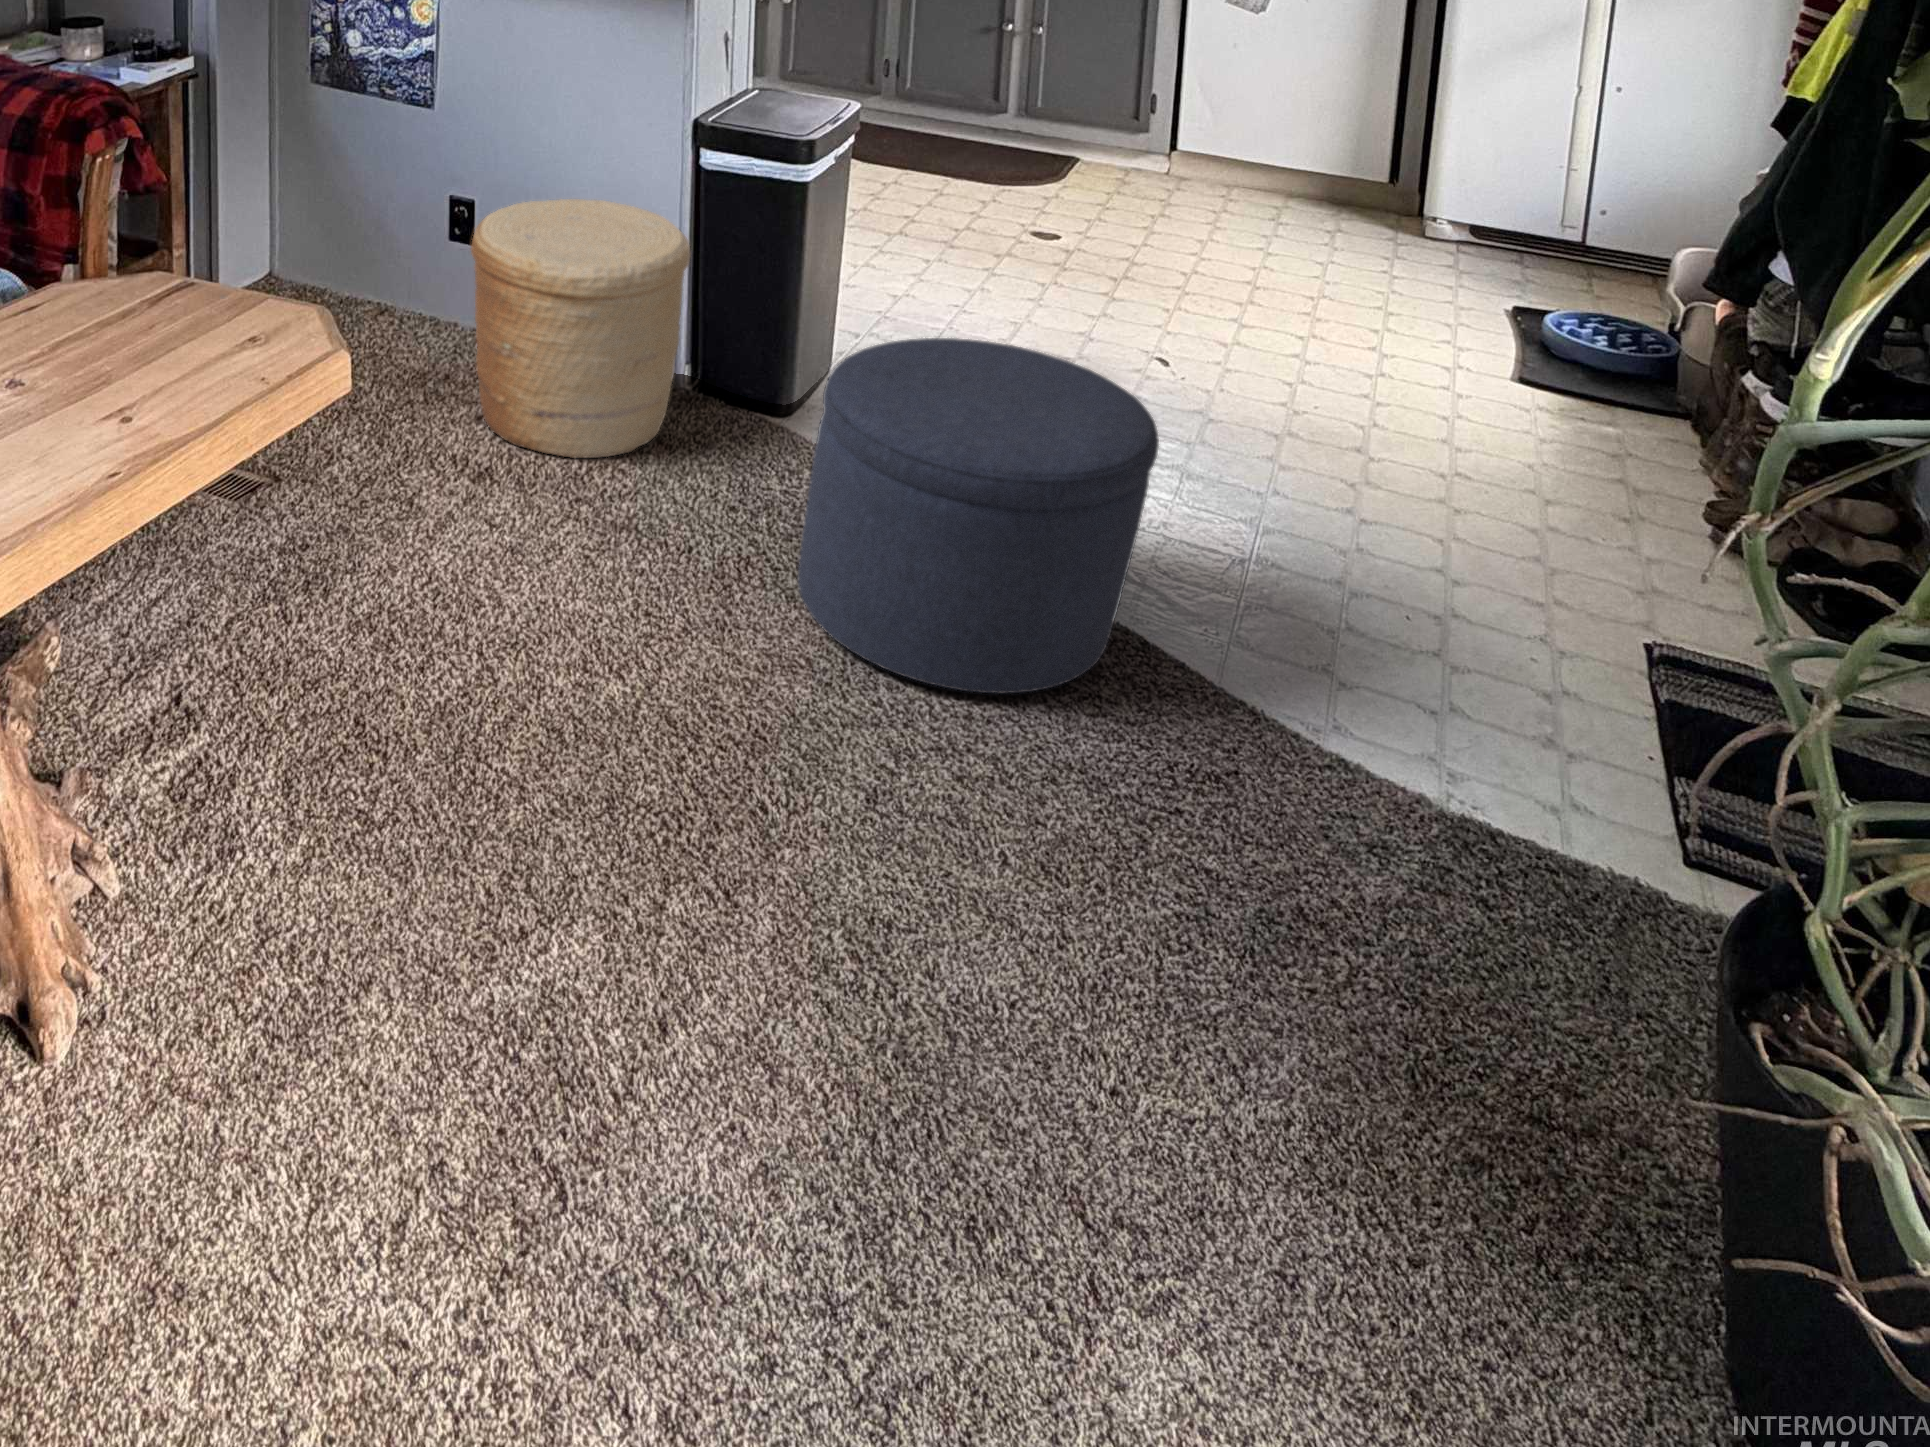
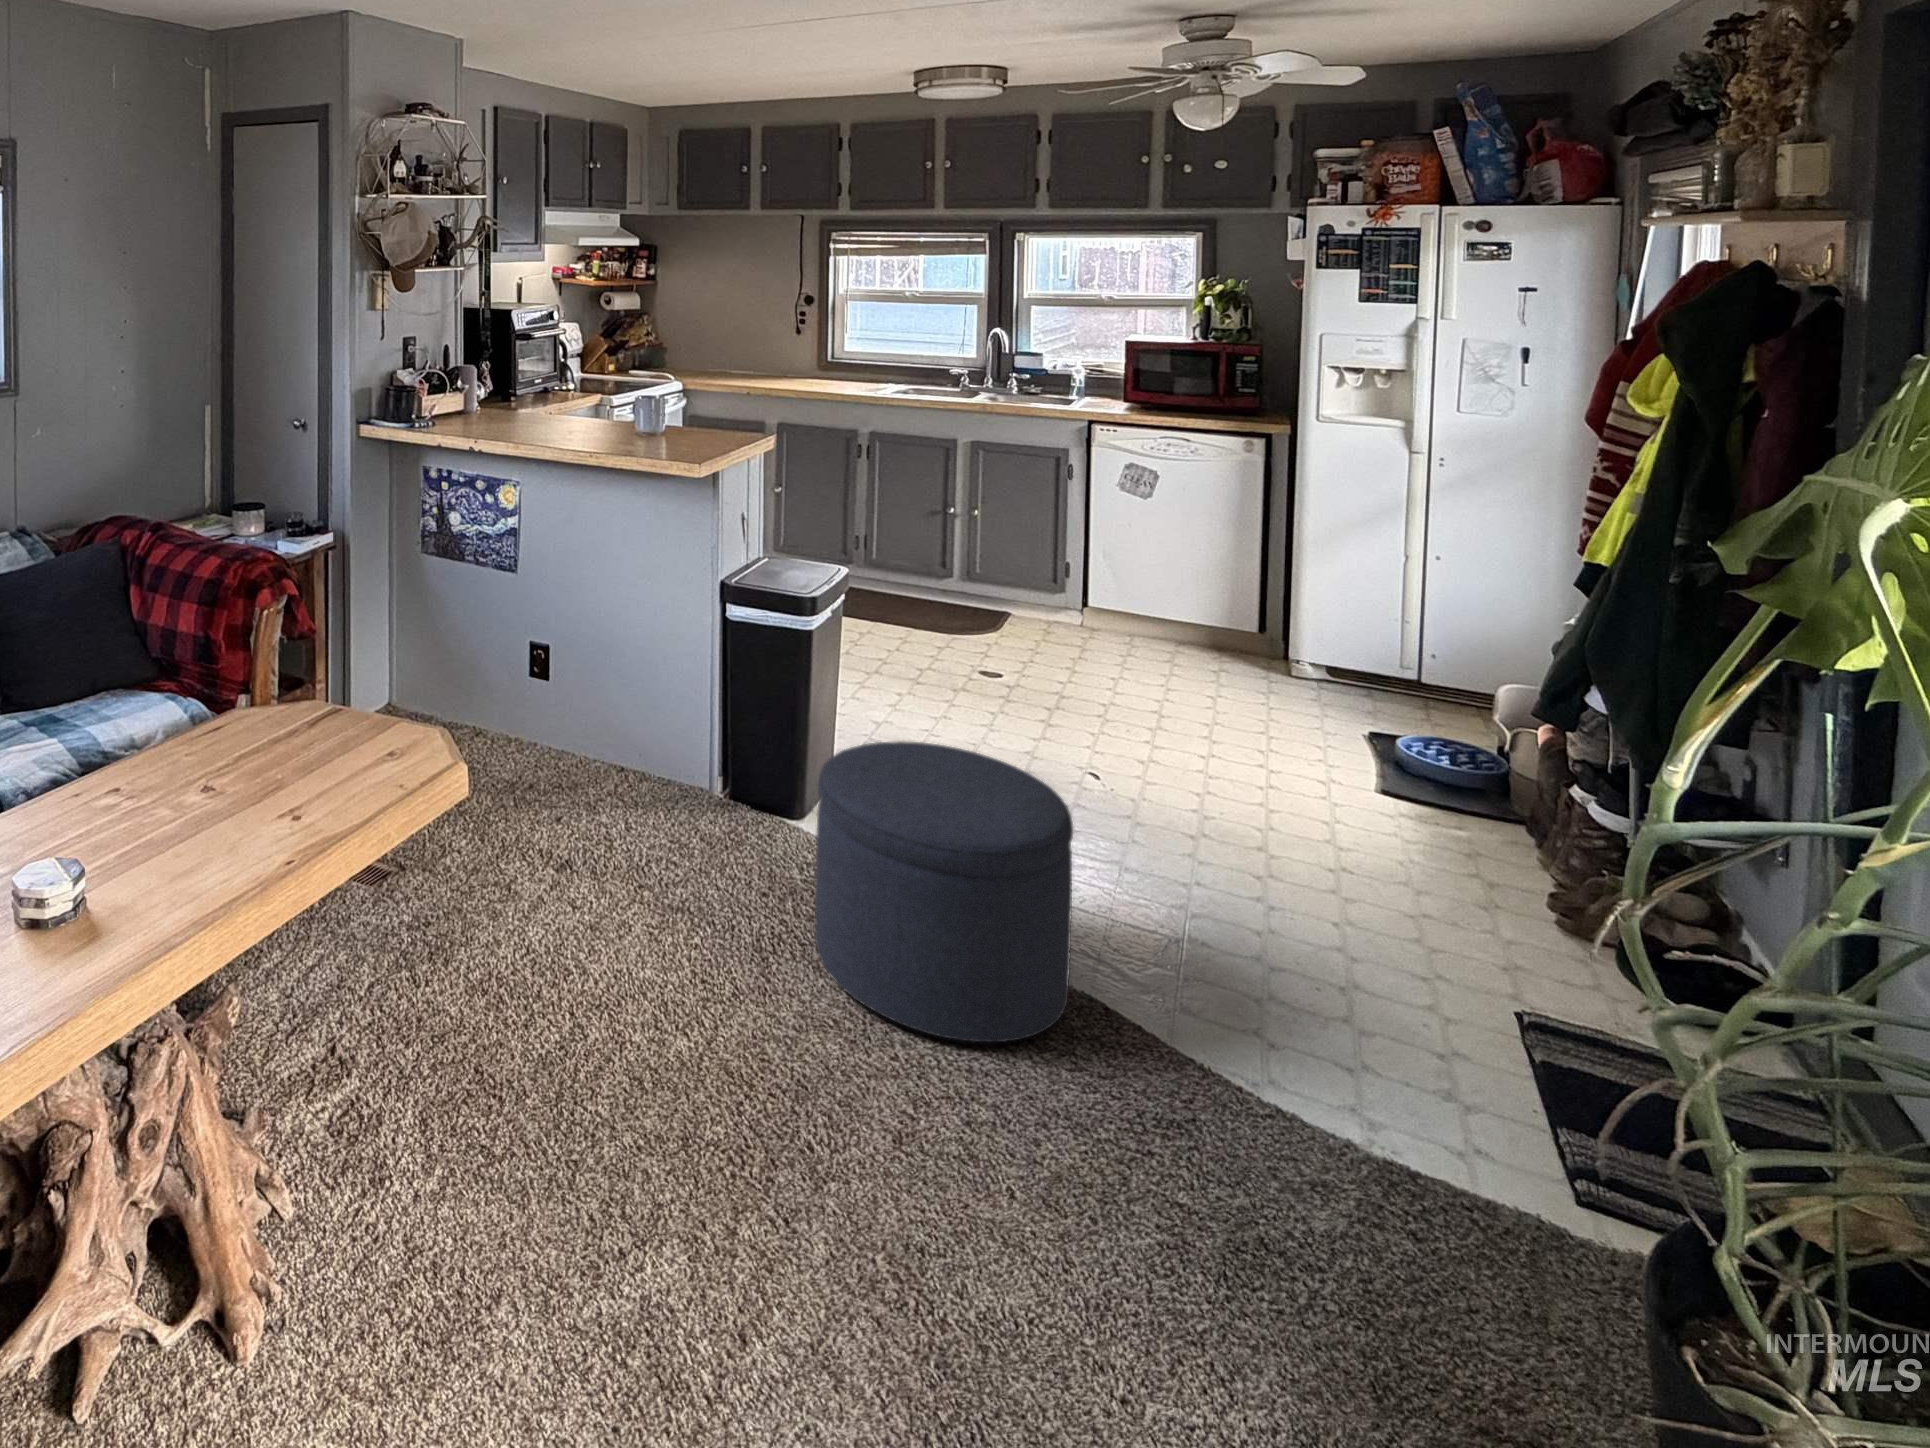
woven basket: present [471,199,691,458] -> none [548,636,710,843]

